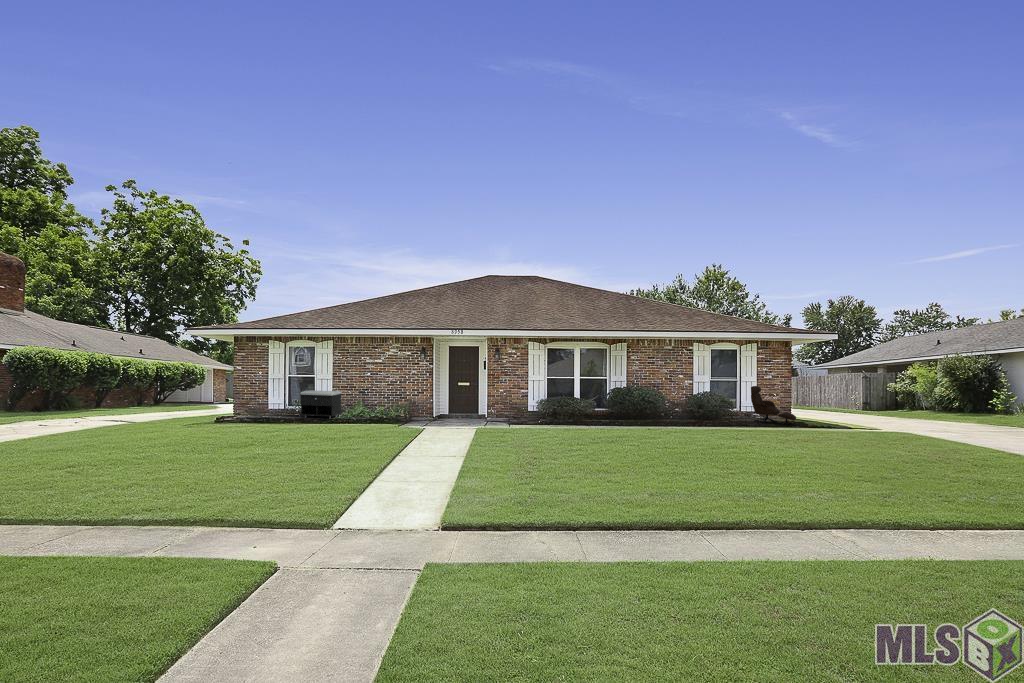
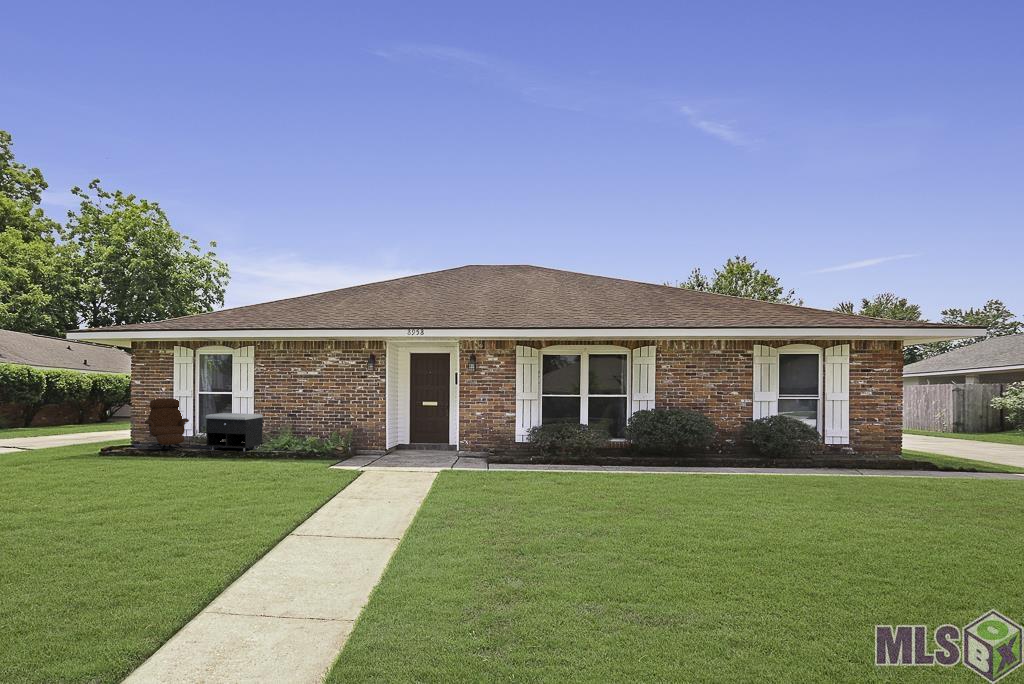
lounge chair: present [751,386,796,426] -> present [145,399,189,451]

